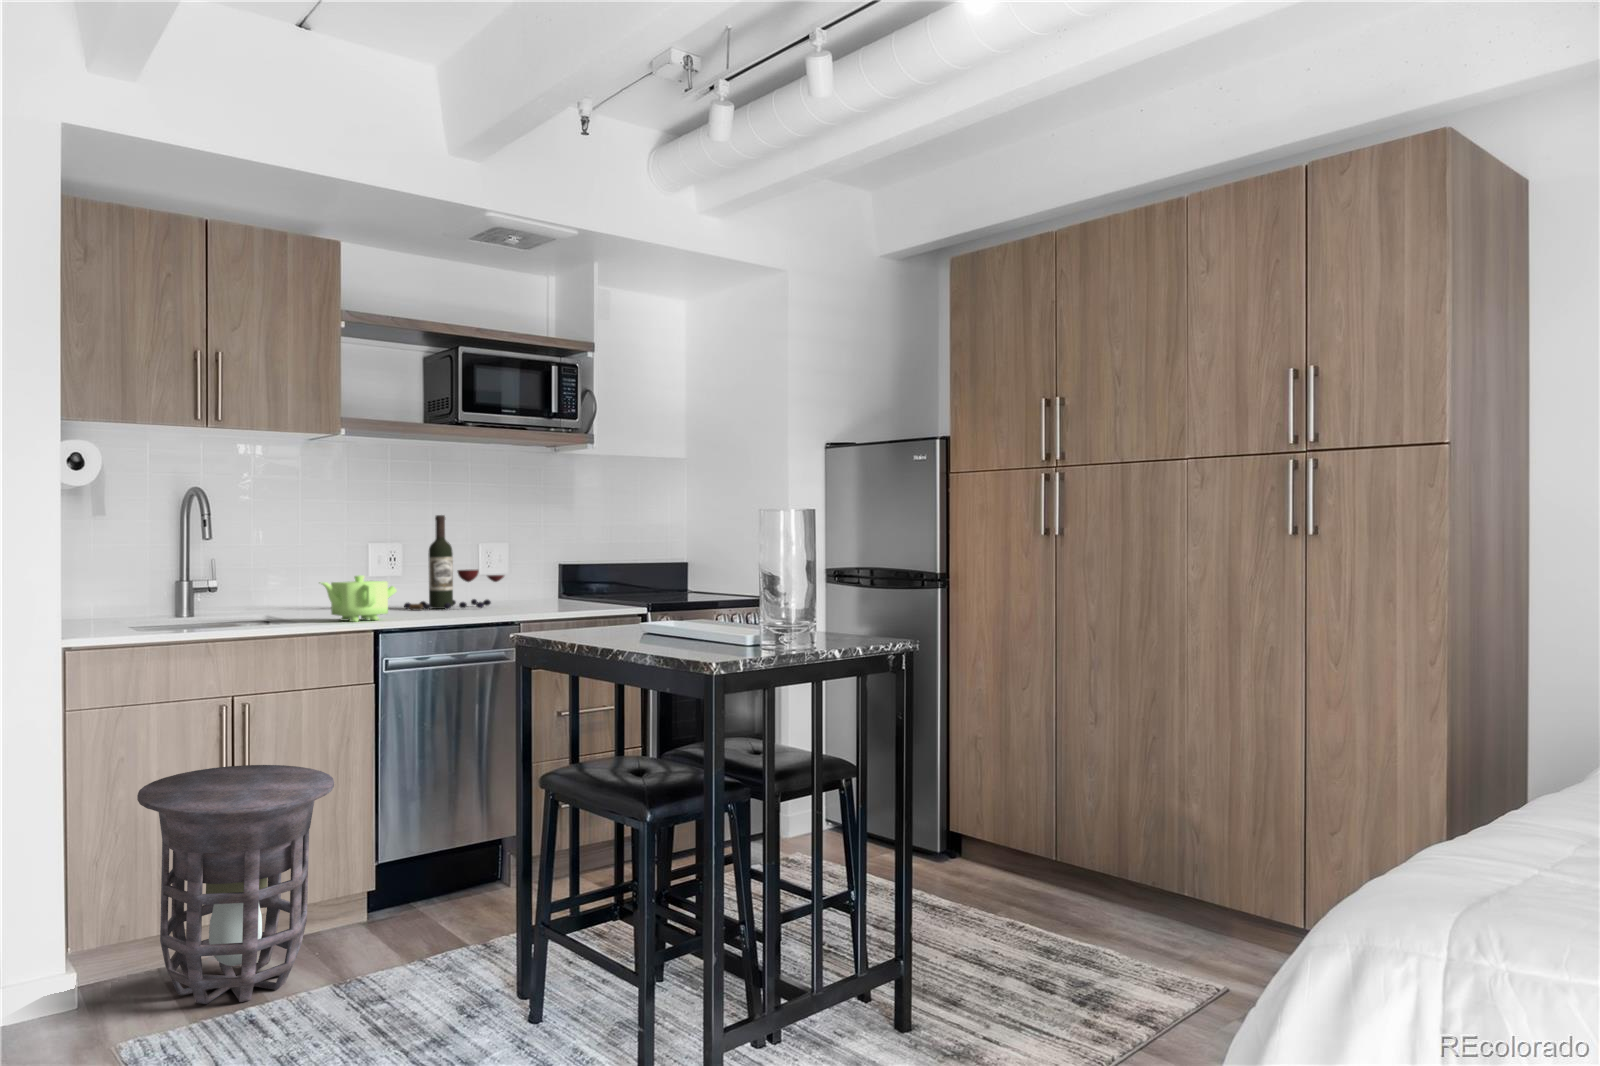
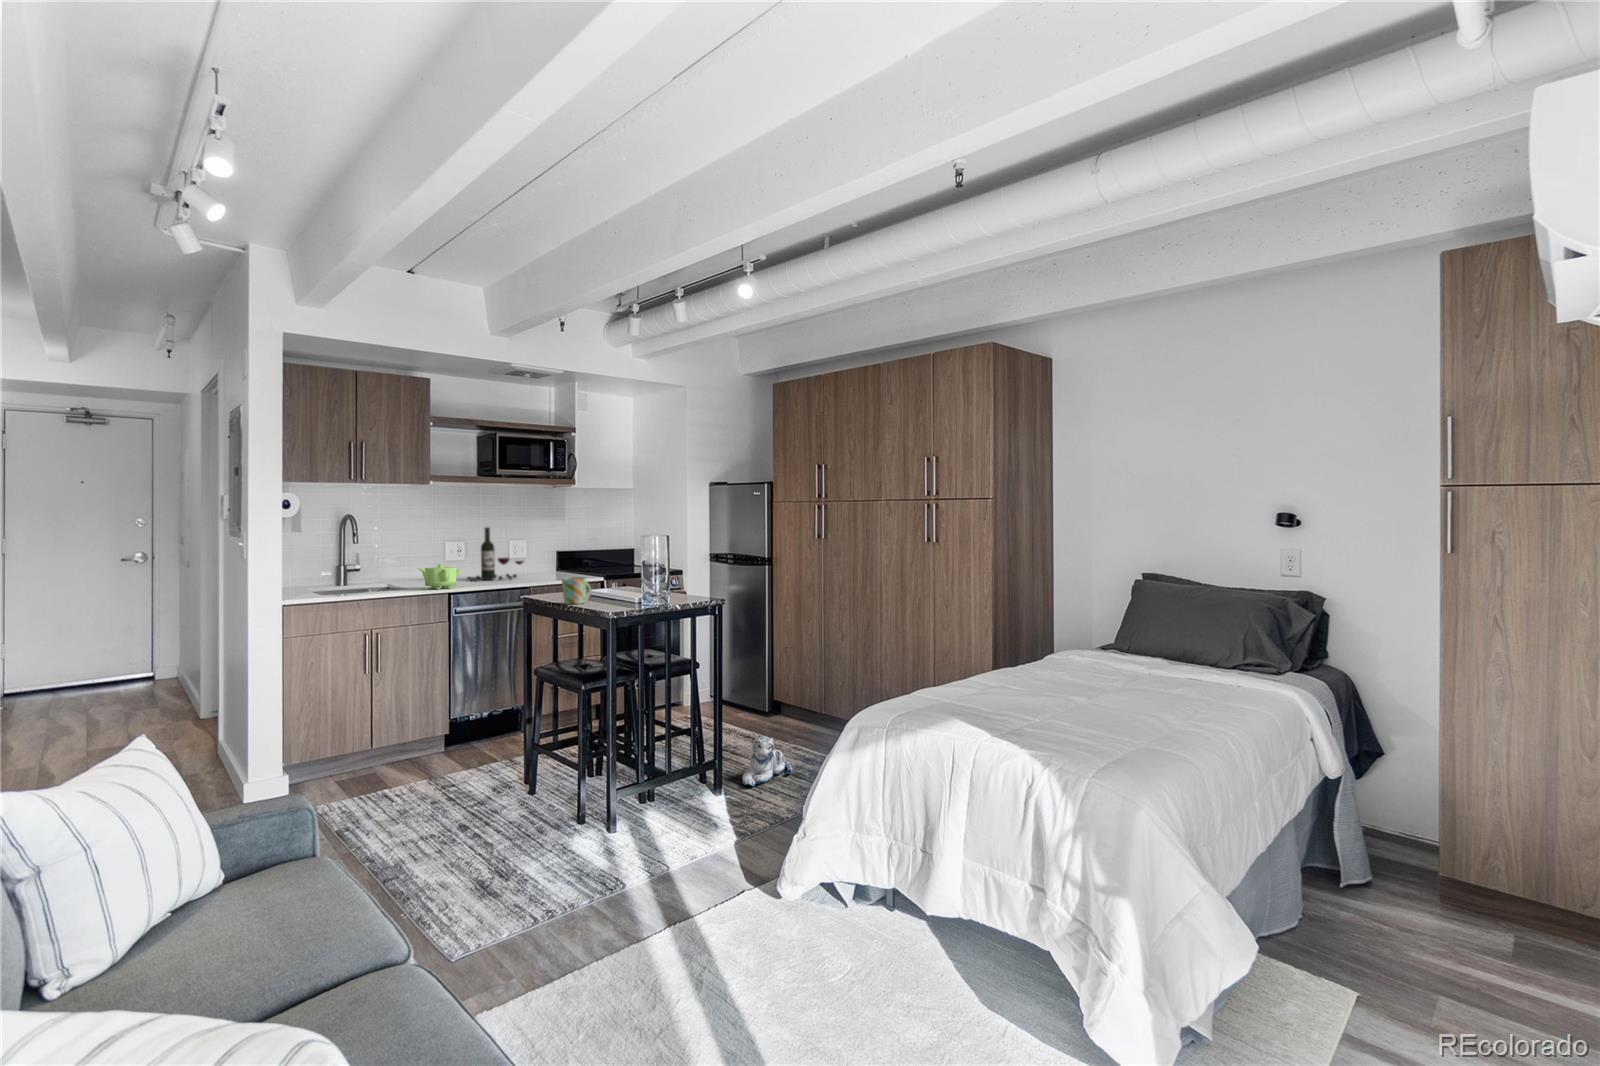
mug: none [599,591,654,644] -> present [562,577,591,604]
side table: present [137,765,334,1004] -> none [323,667,427,790]
plush toy: none [941,906,1033,1011] -> present [742,735,793,786]

